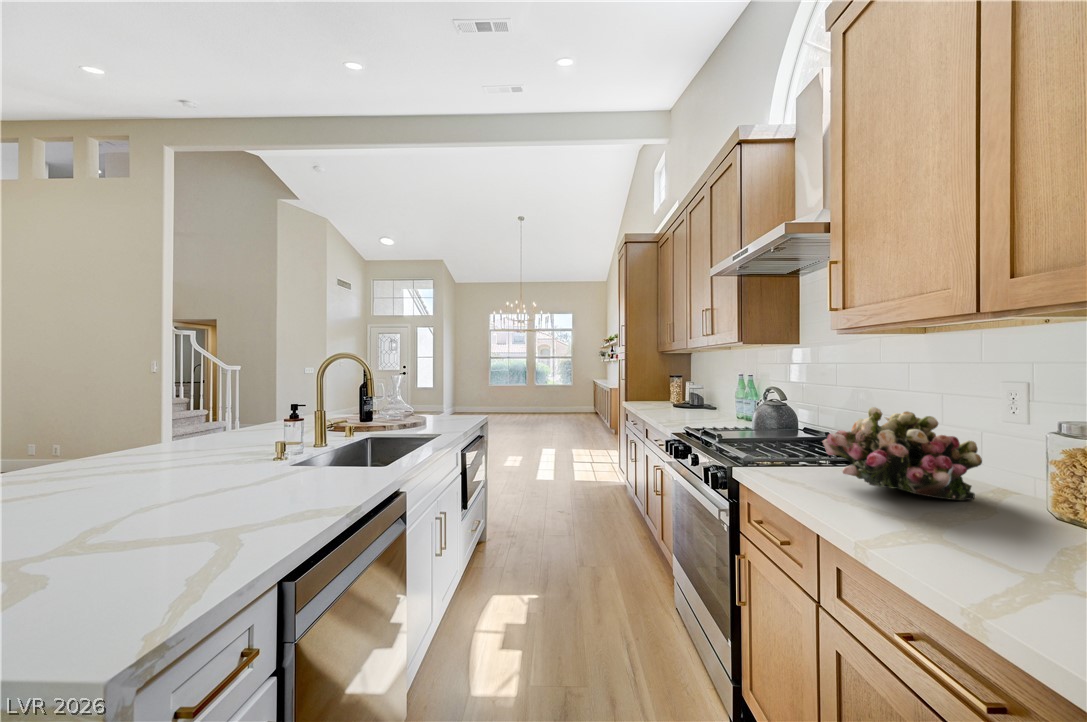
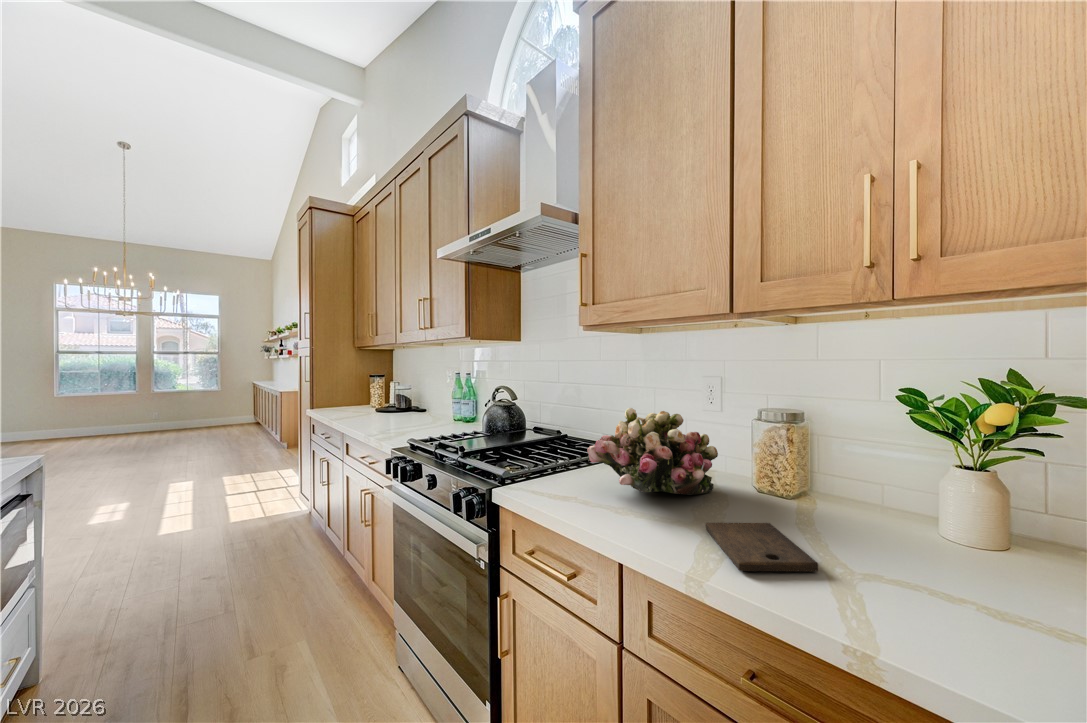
cutting board: none [926,519,1035,578] -> present [706,523,818,571]

